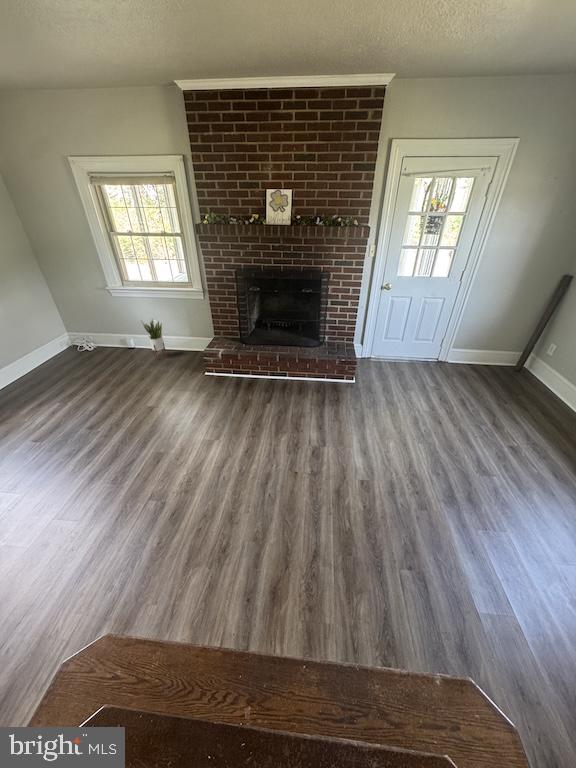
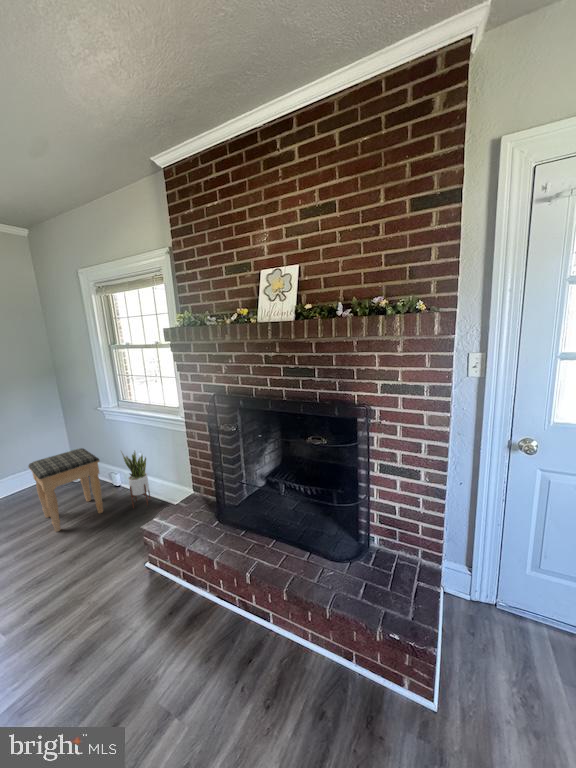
footstool: none [73,322,136,378] -> present [29,448,103,532]

